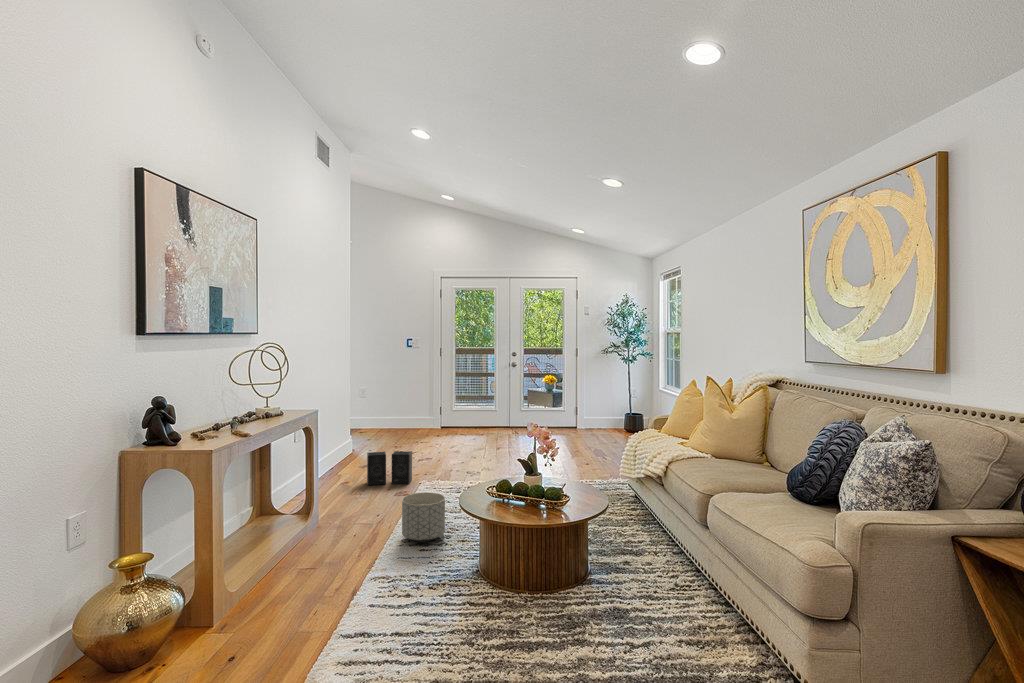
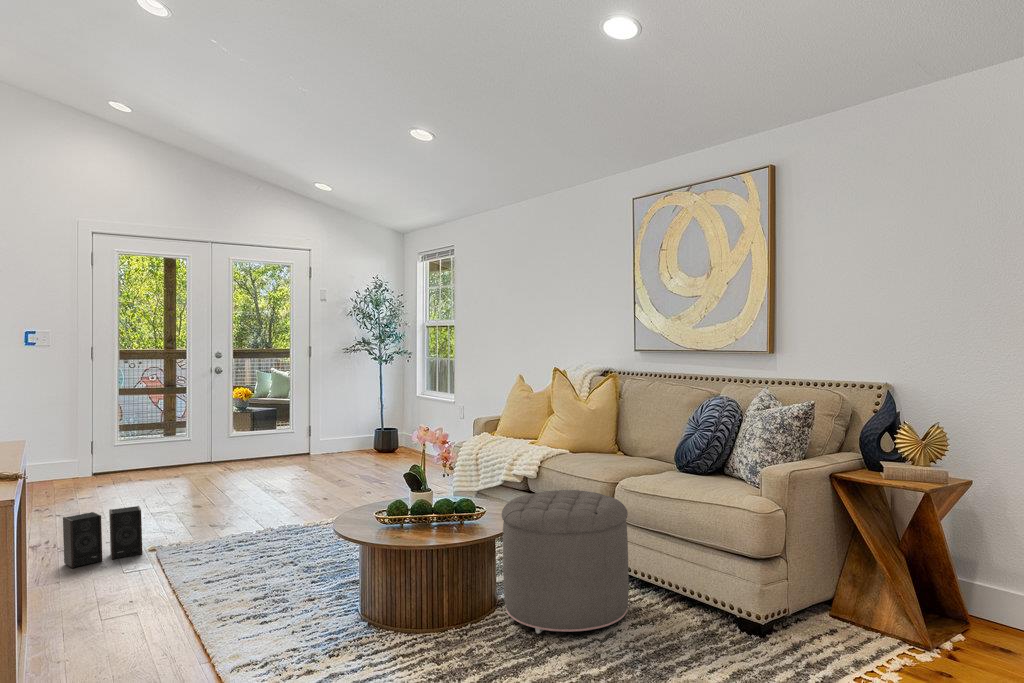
planter: present [402,492,445,542] -> none [218,545,282,614]
ottoman: none [572,492,691,632] -> present [502,490,629,634]

